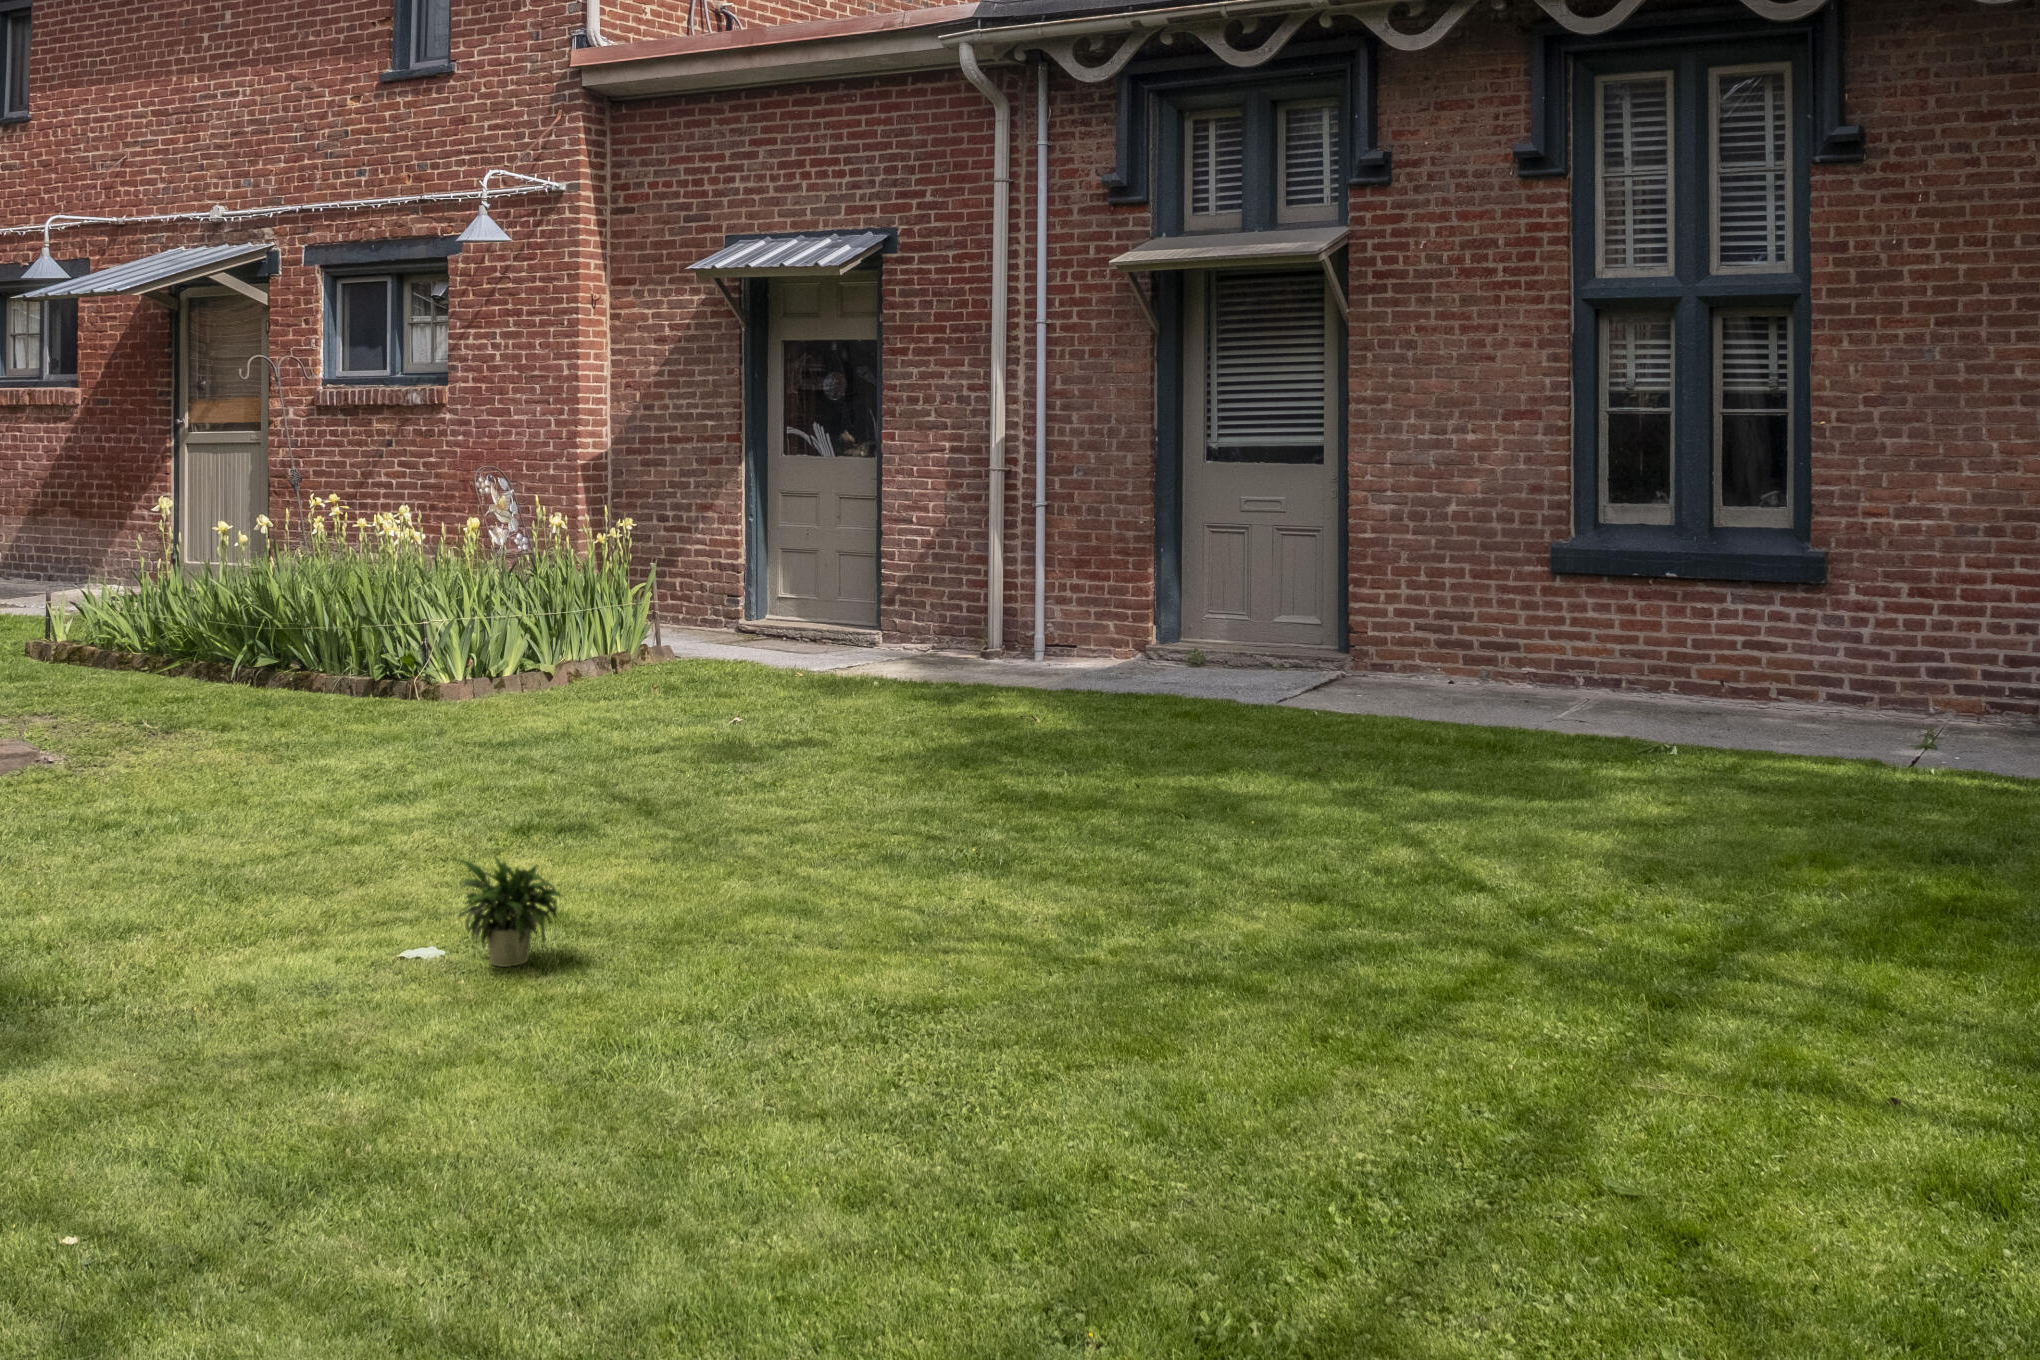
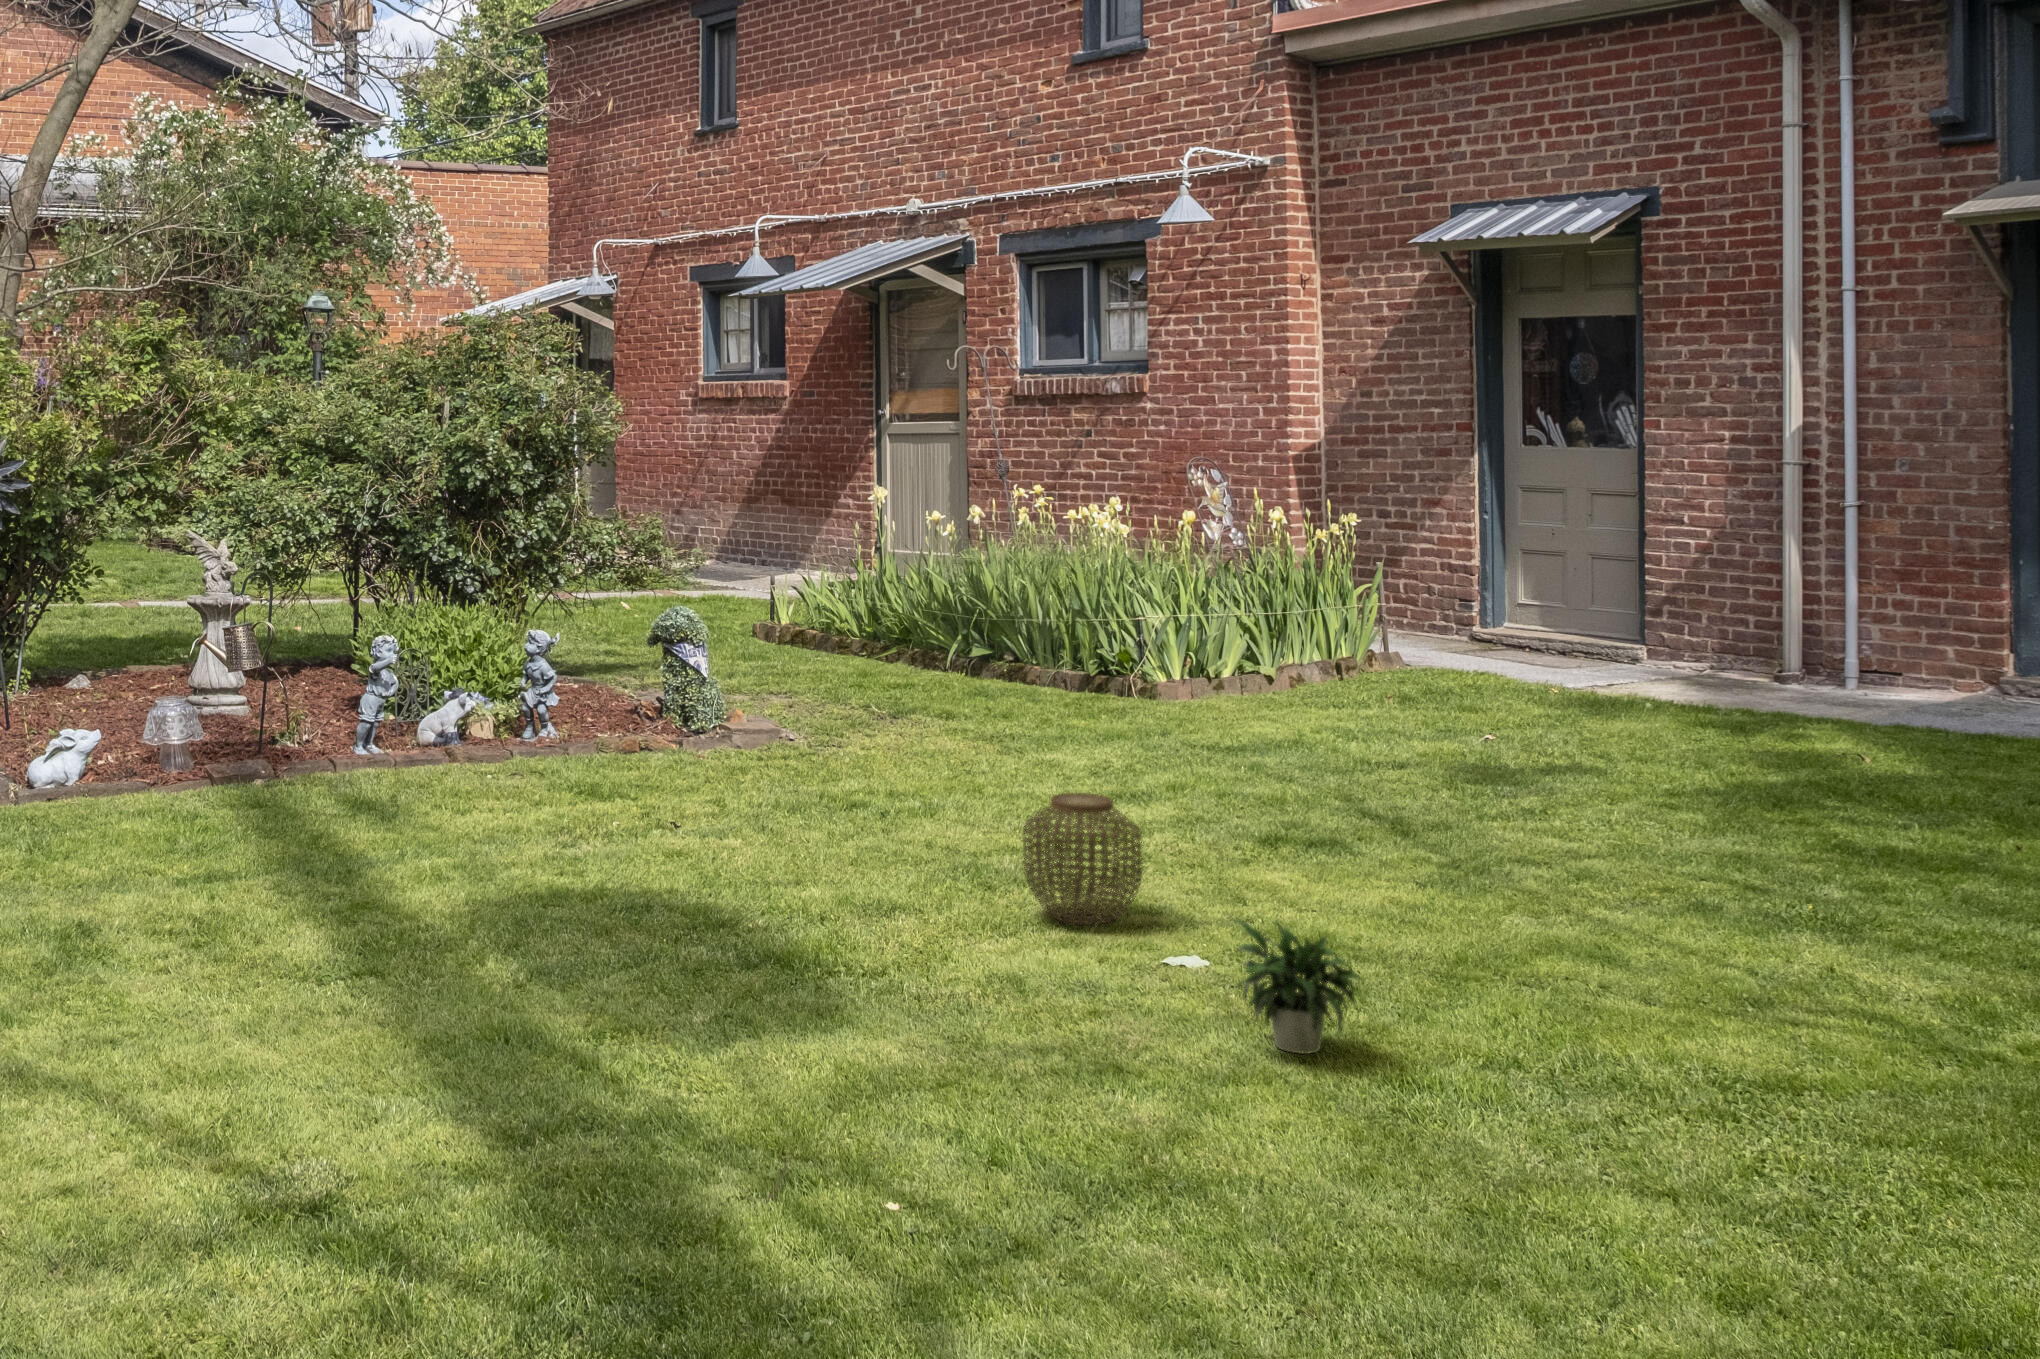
woven basket: none [281,772,393,893] -> present [1023,793,1142,925]

